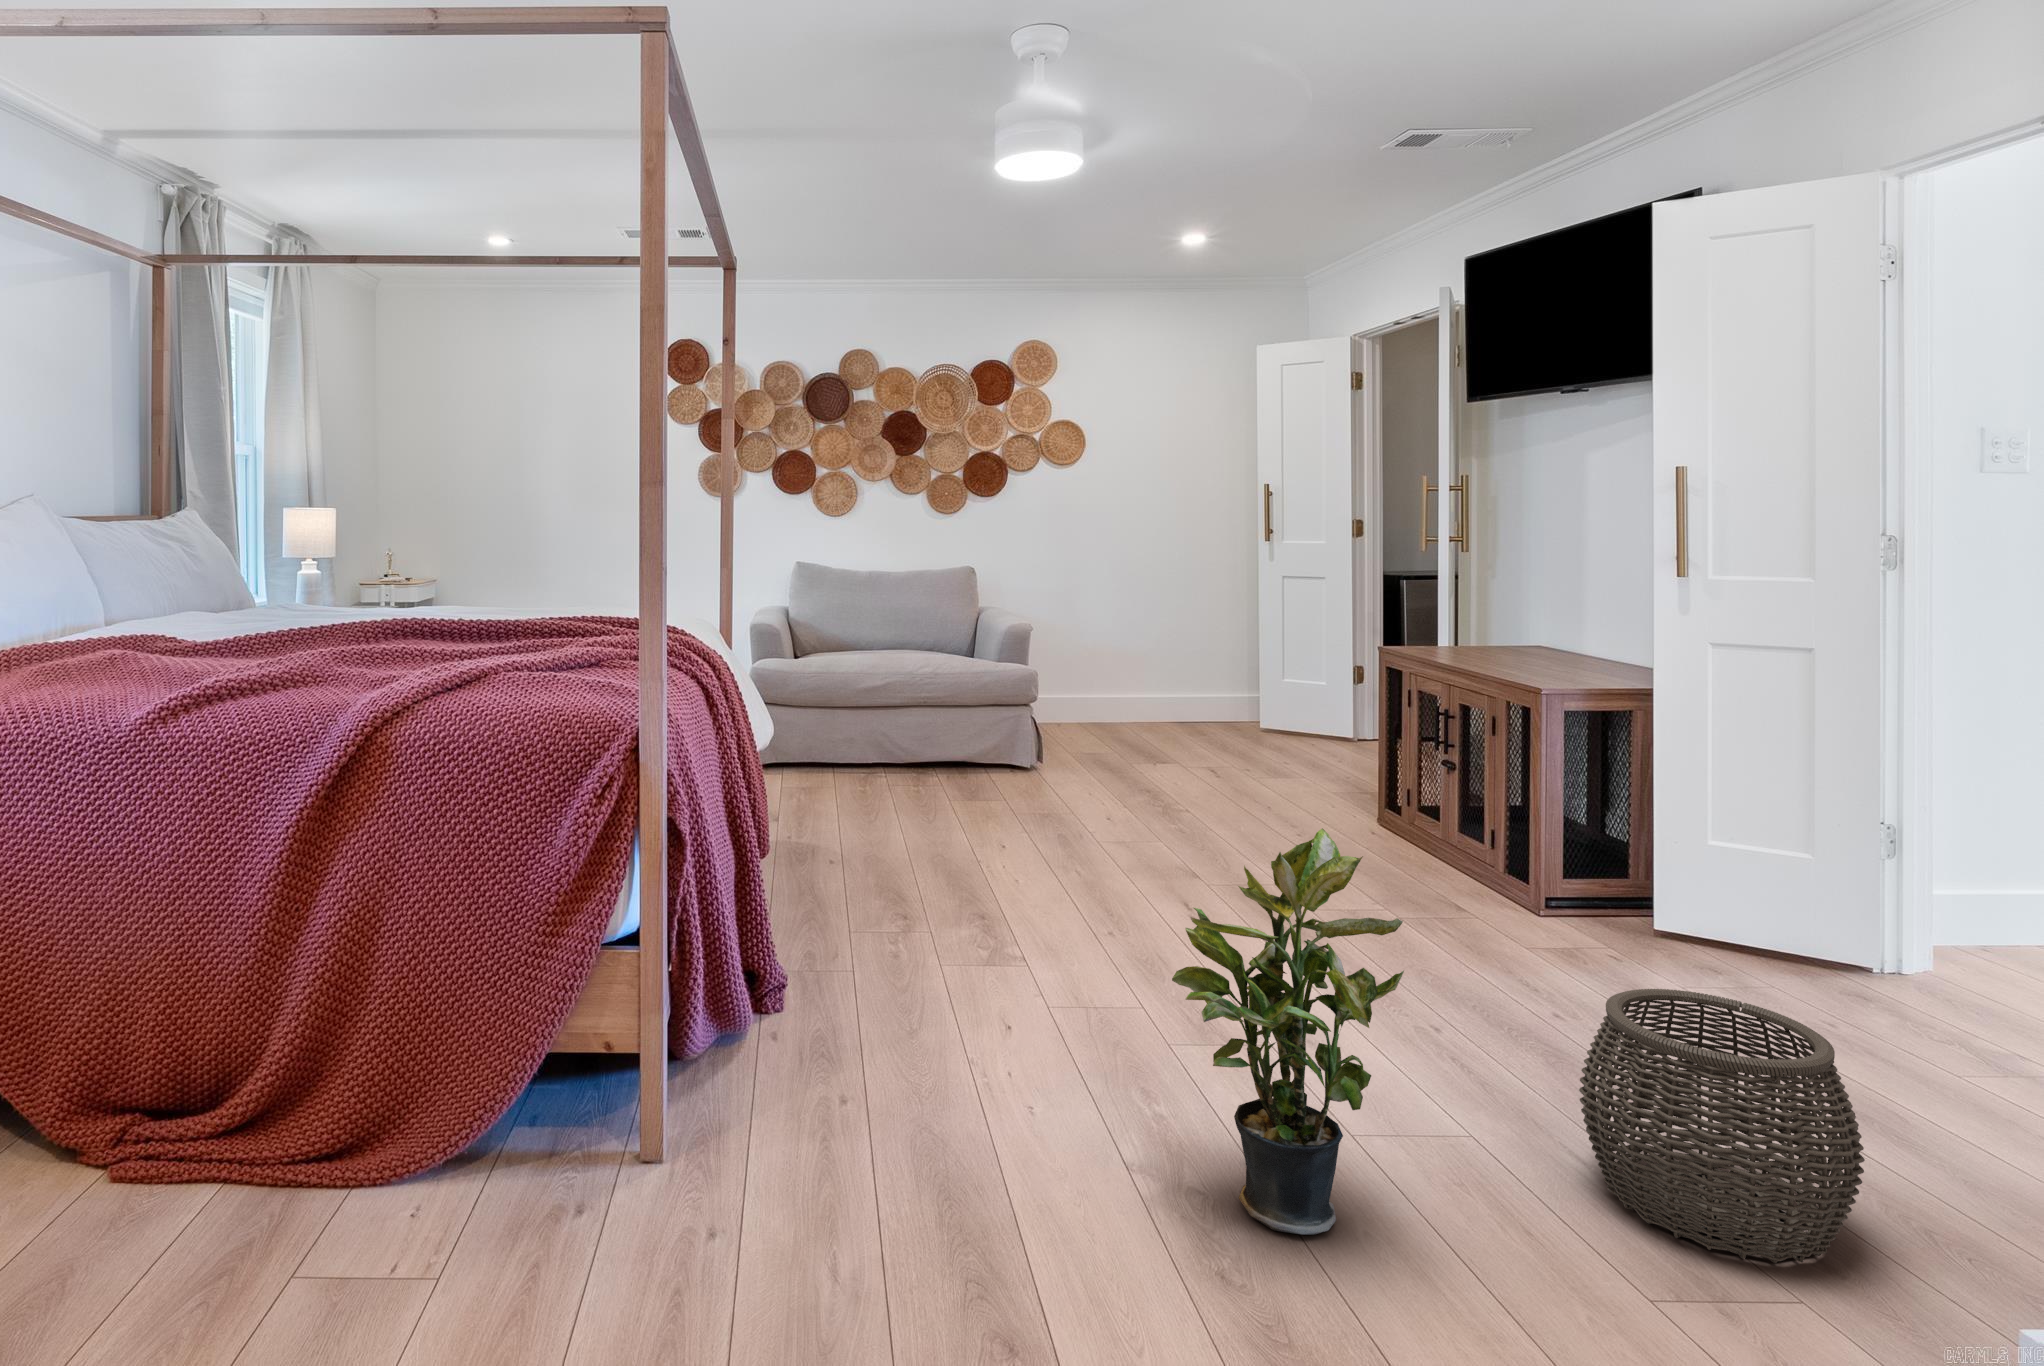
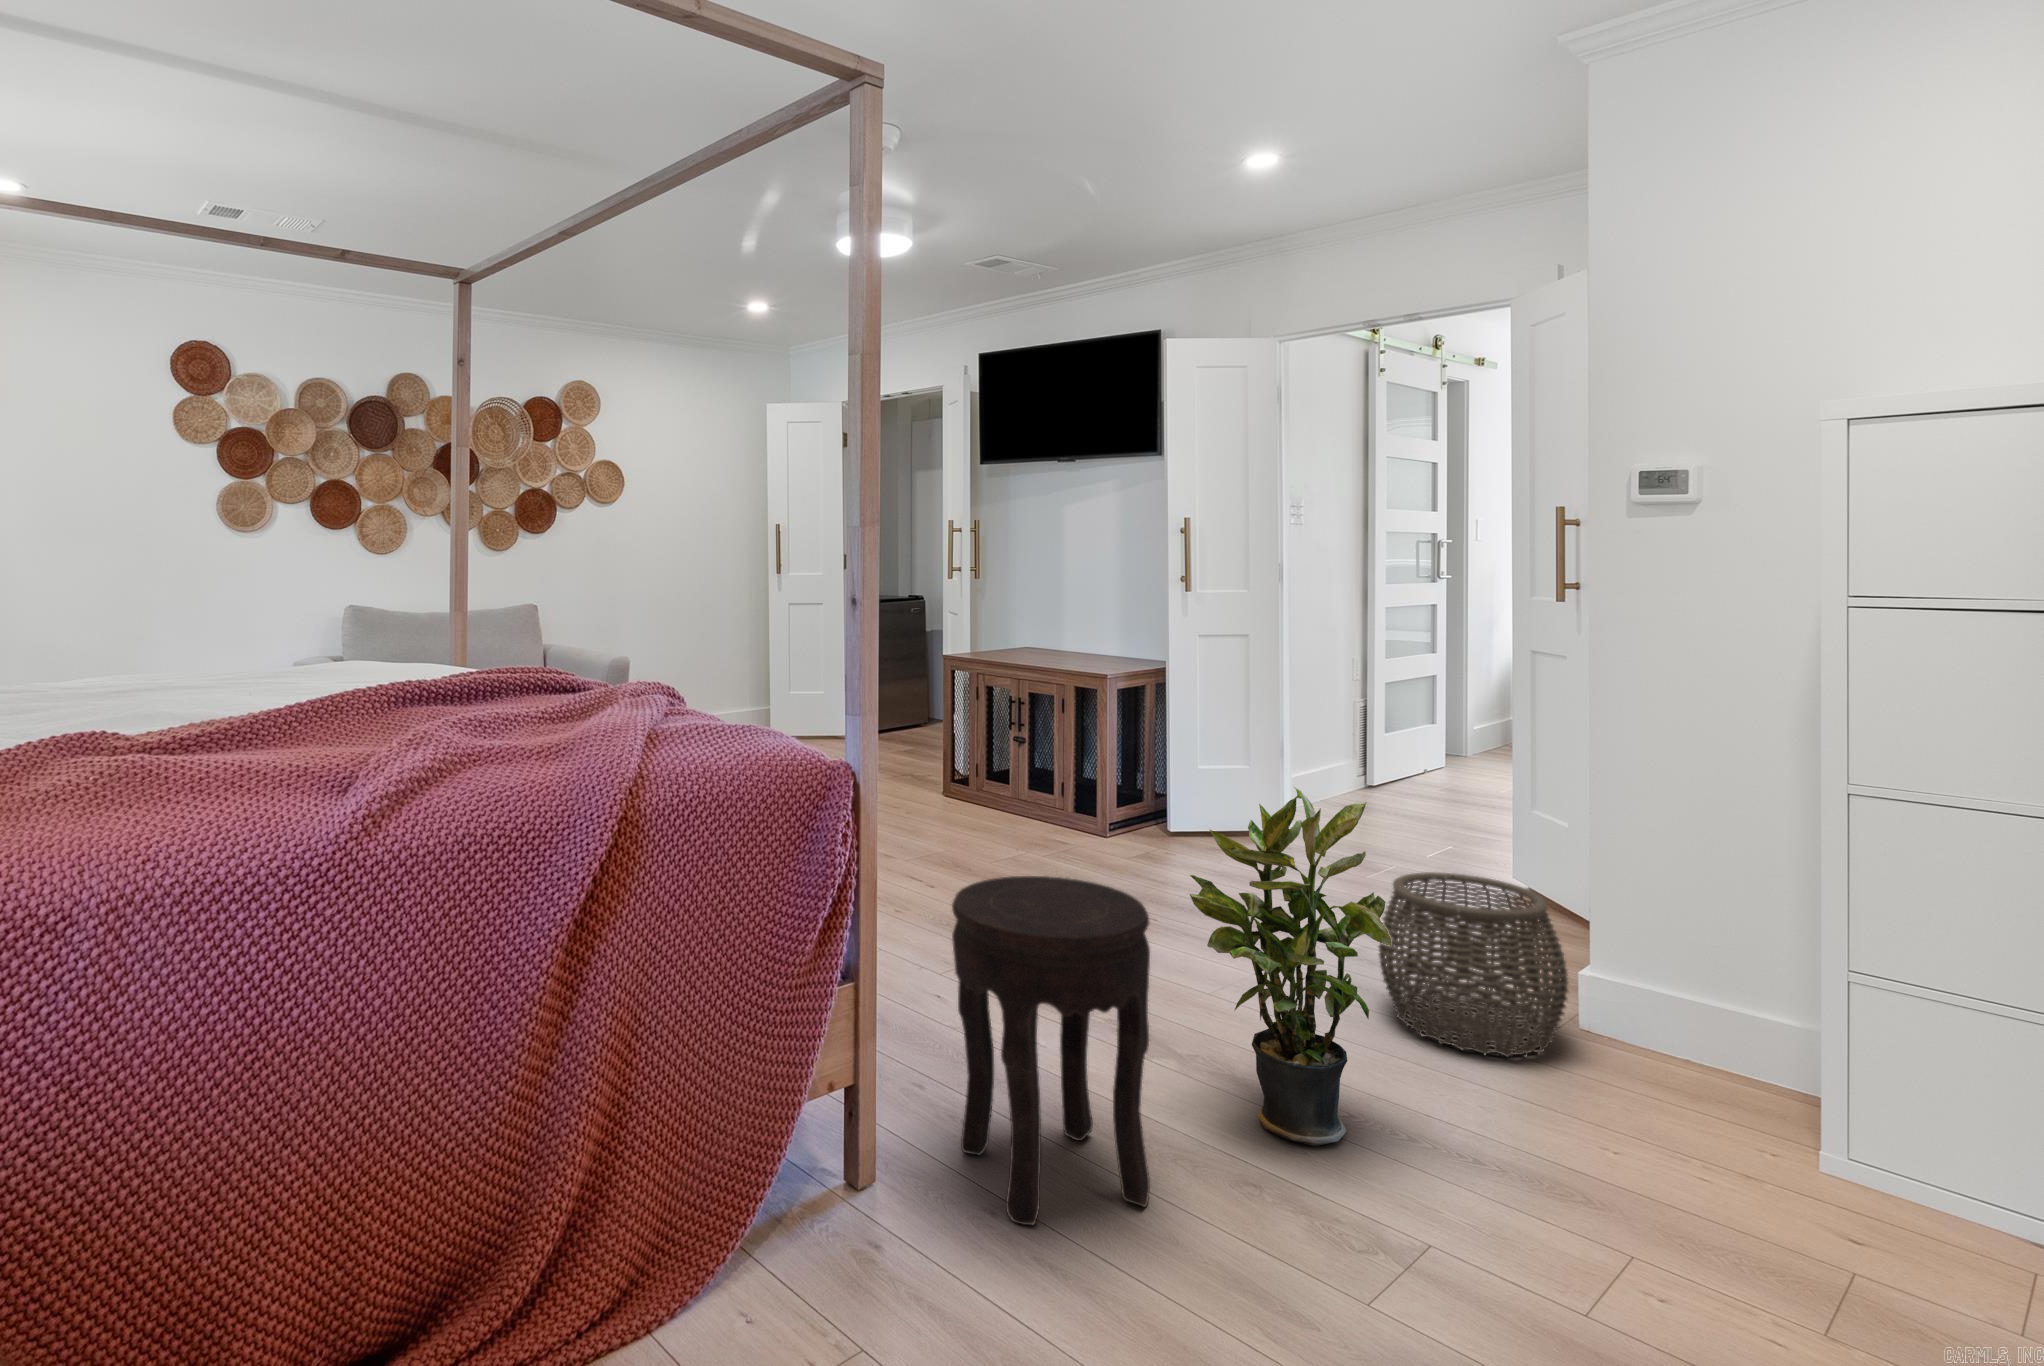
side table: none [877,869,1069,1208] -> present [952,876,1150,1225]

